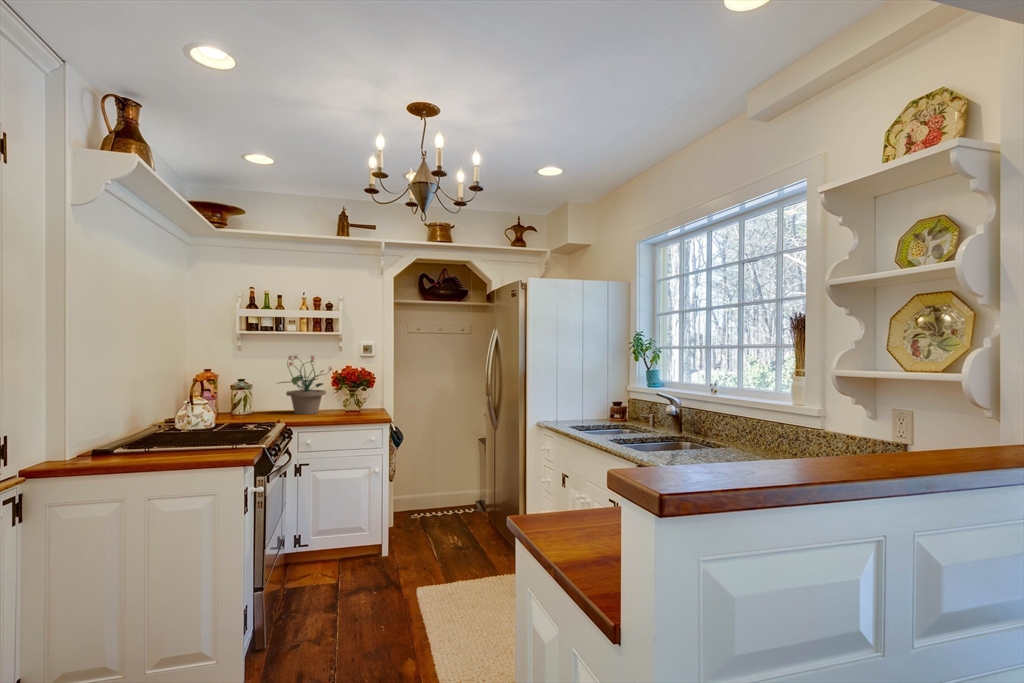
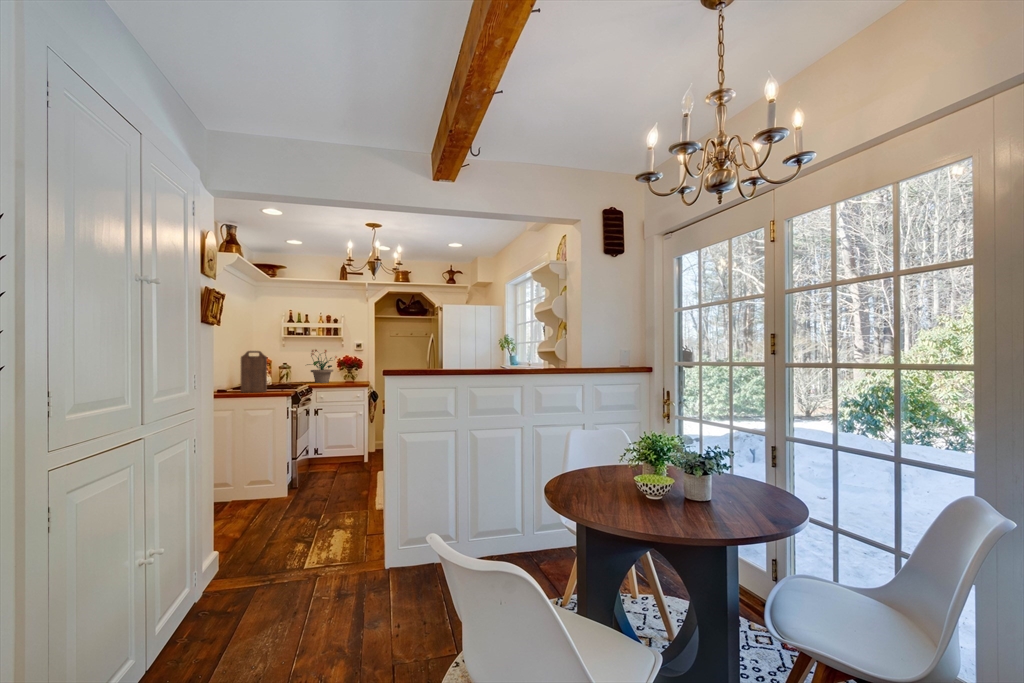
cutting board: none [138,365,199,459] -> present [241,351,267,392]

